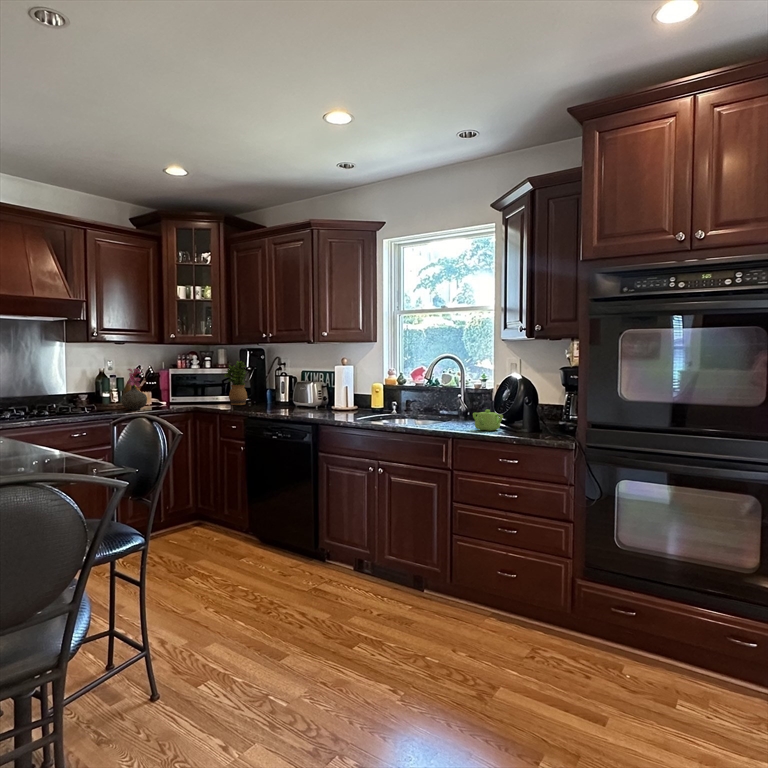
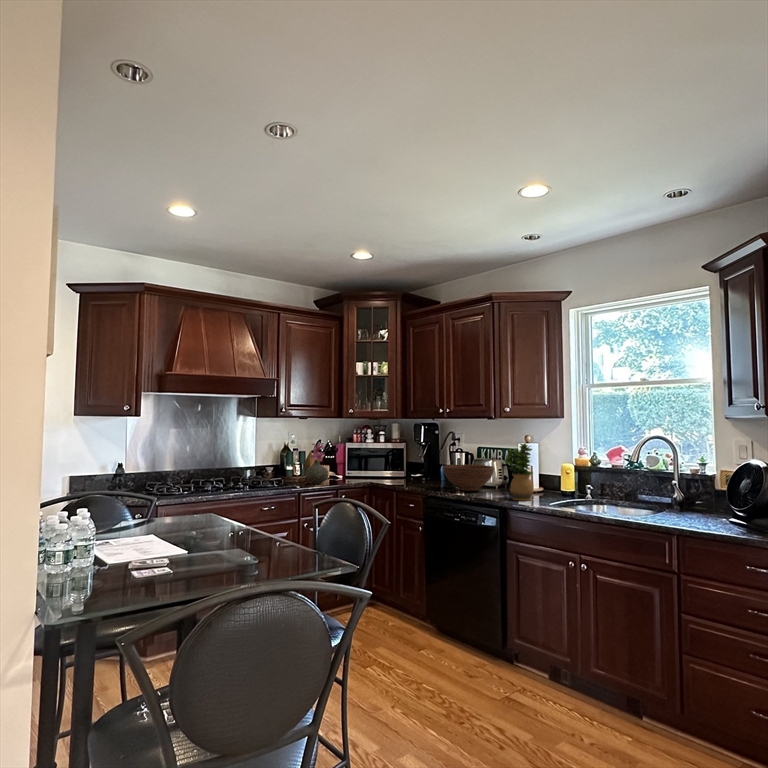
potted plant: present [225,361,248,405] -> present [504,443,534,501]
fruit bowl: none [265,387,313,411] -> present [443,465,494,491]
teapot: present [473,410,503,431] -> none [701,503,744,529]

